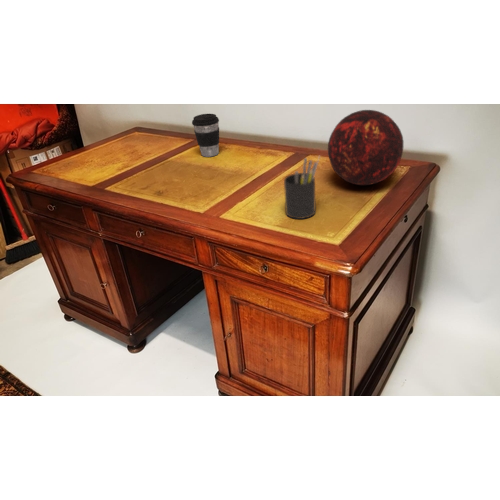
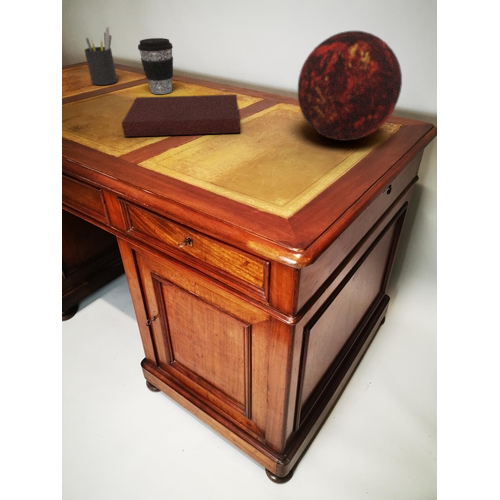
notebook: none [198,154,286,196] -> present [122,95,240,137]
pen holder: present [284,158,318,219] -> present [85,27,117,85]

